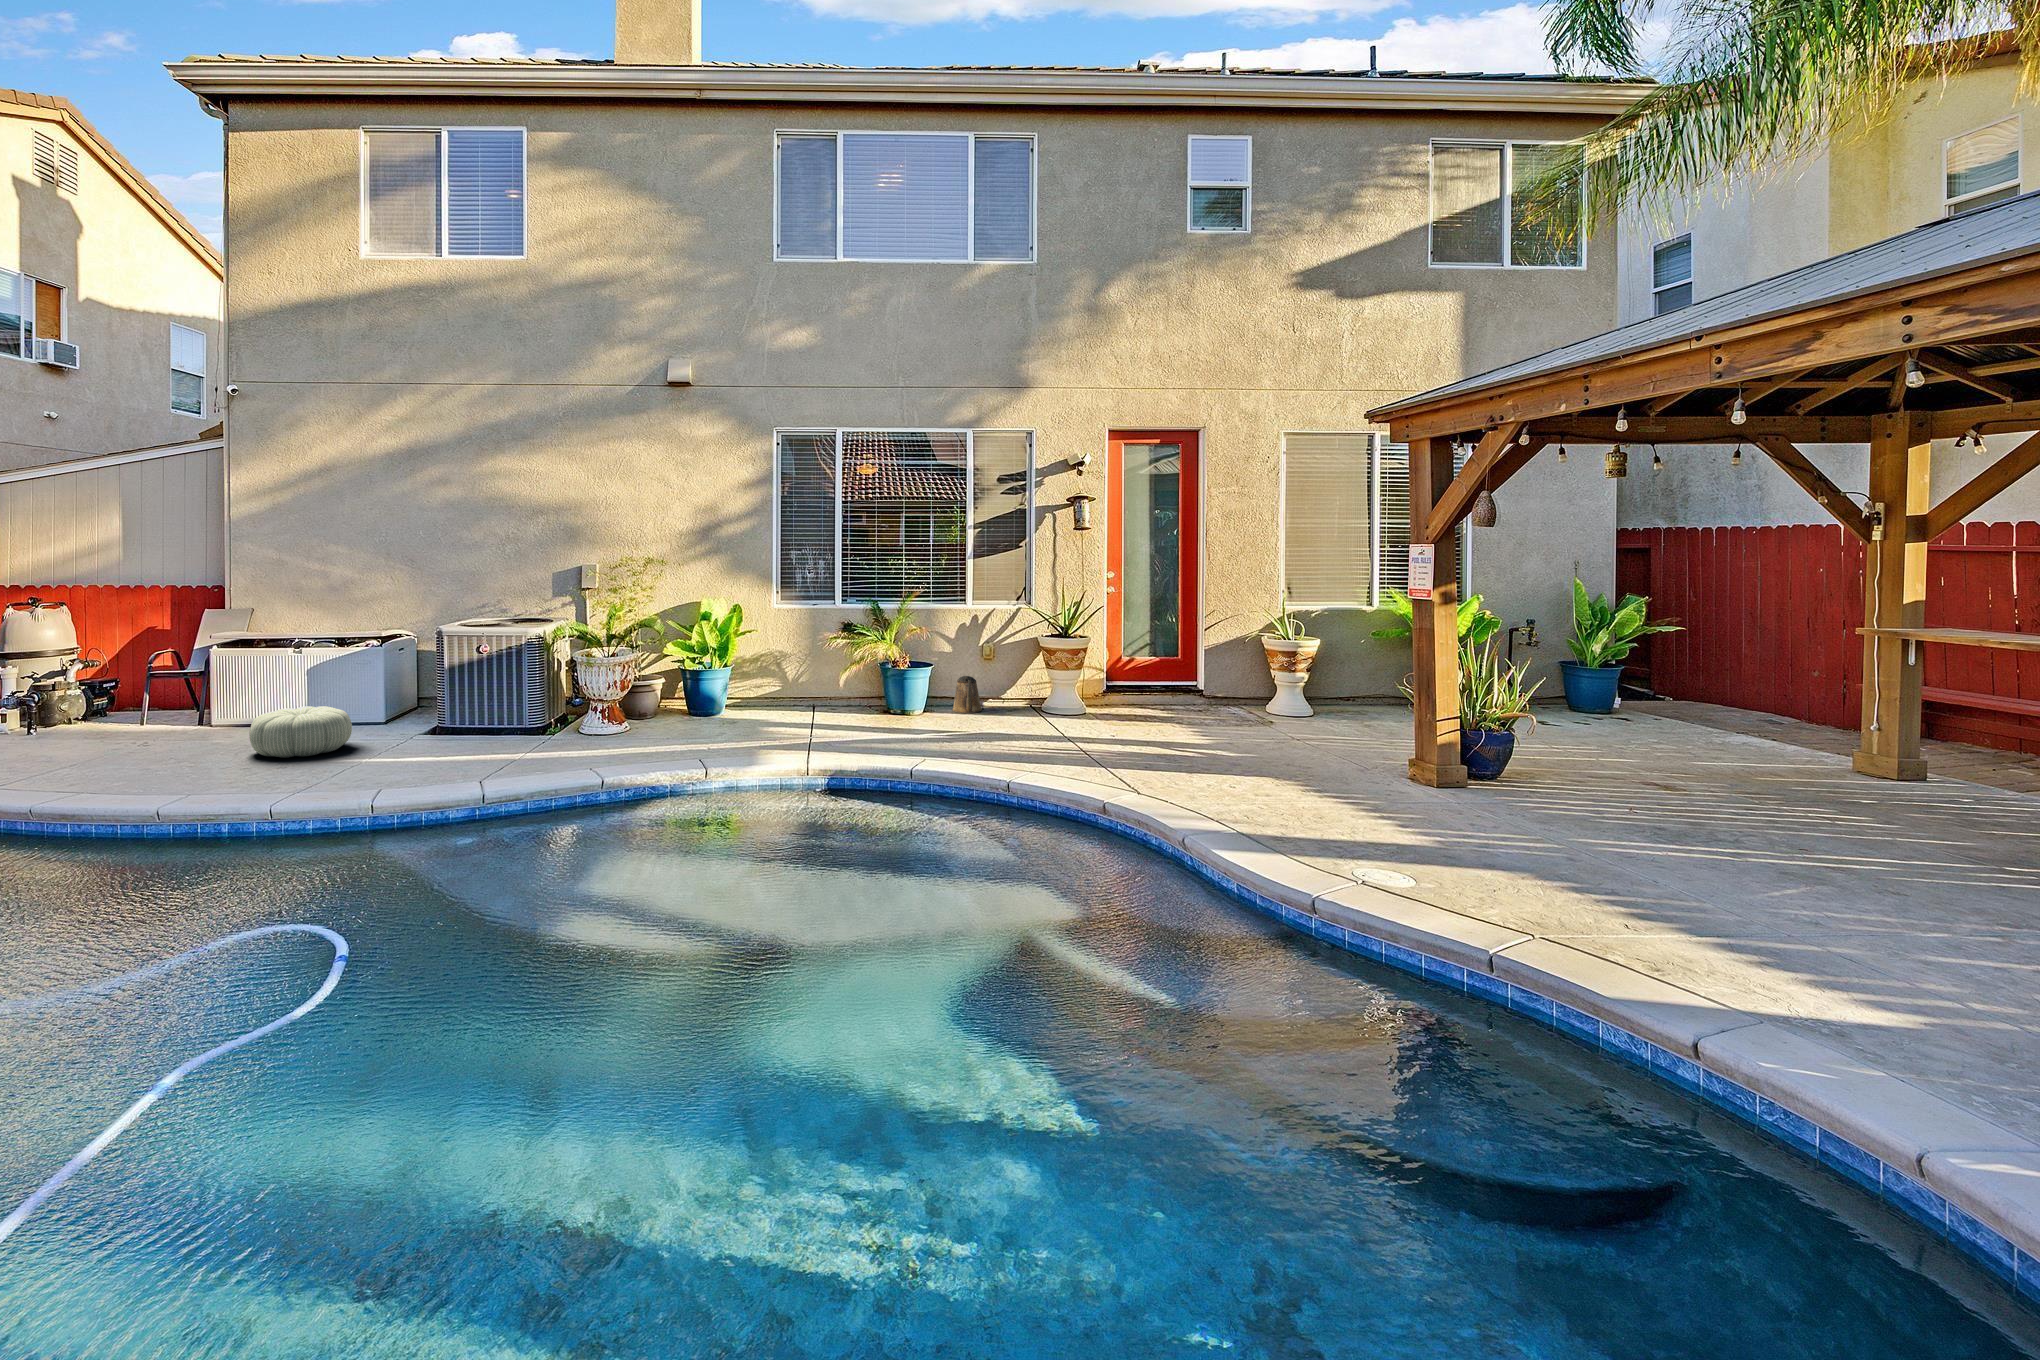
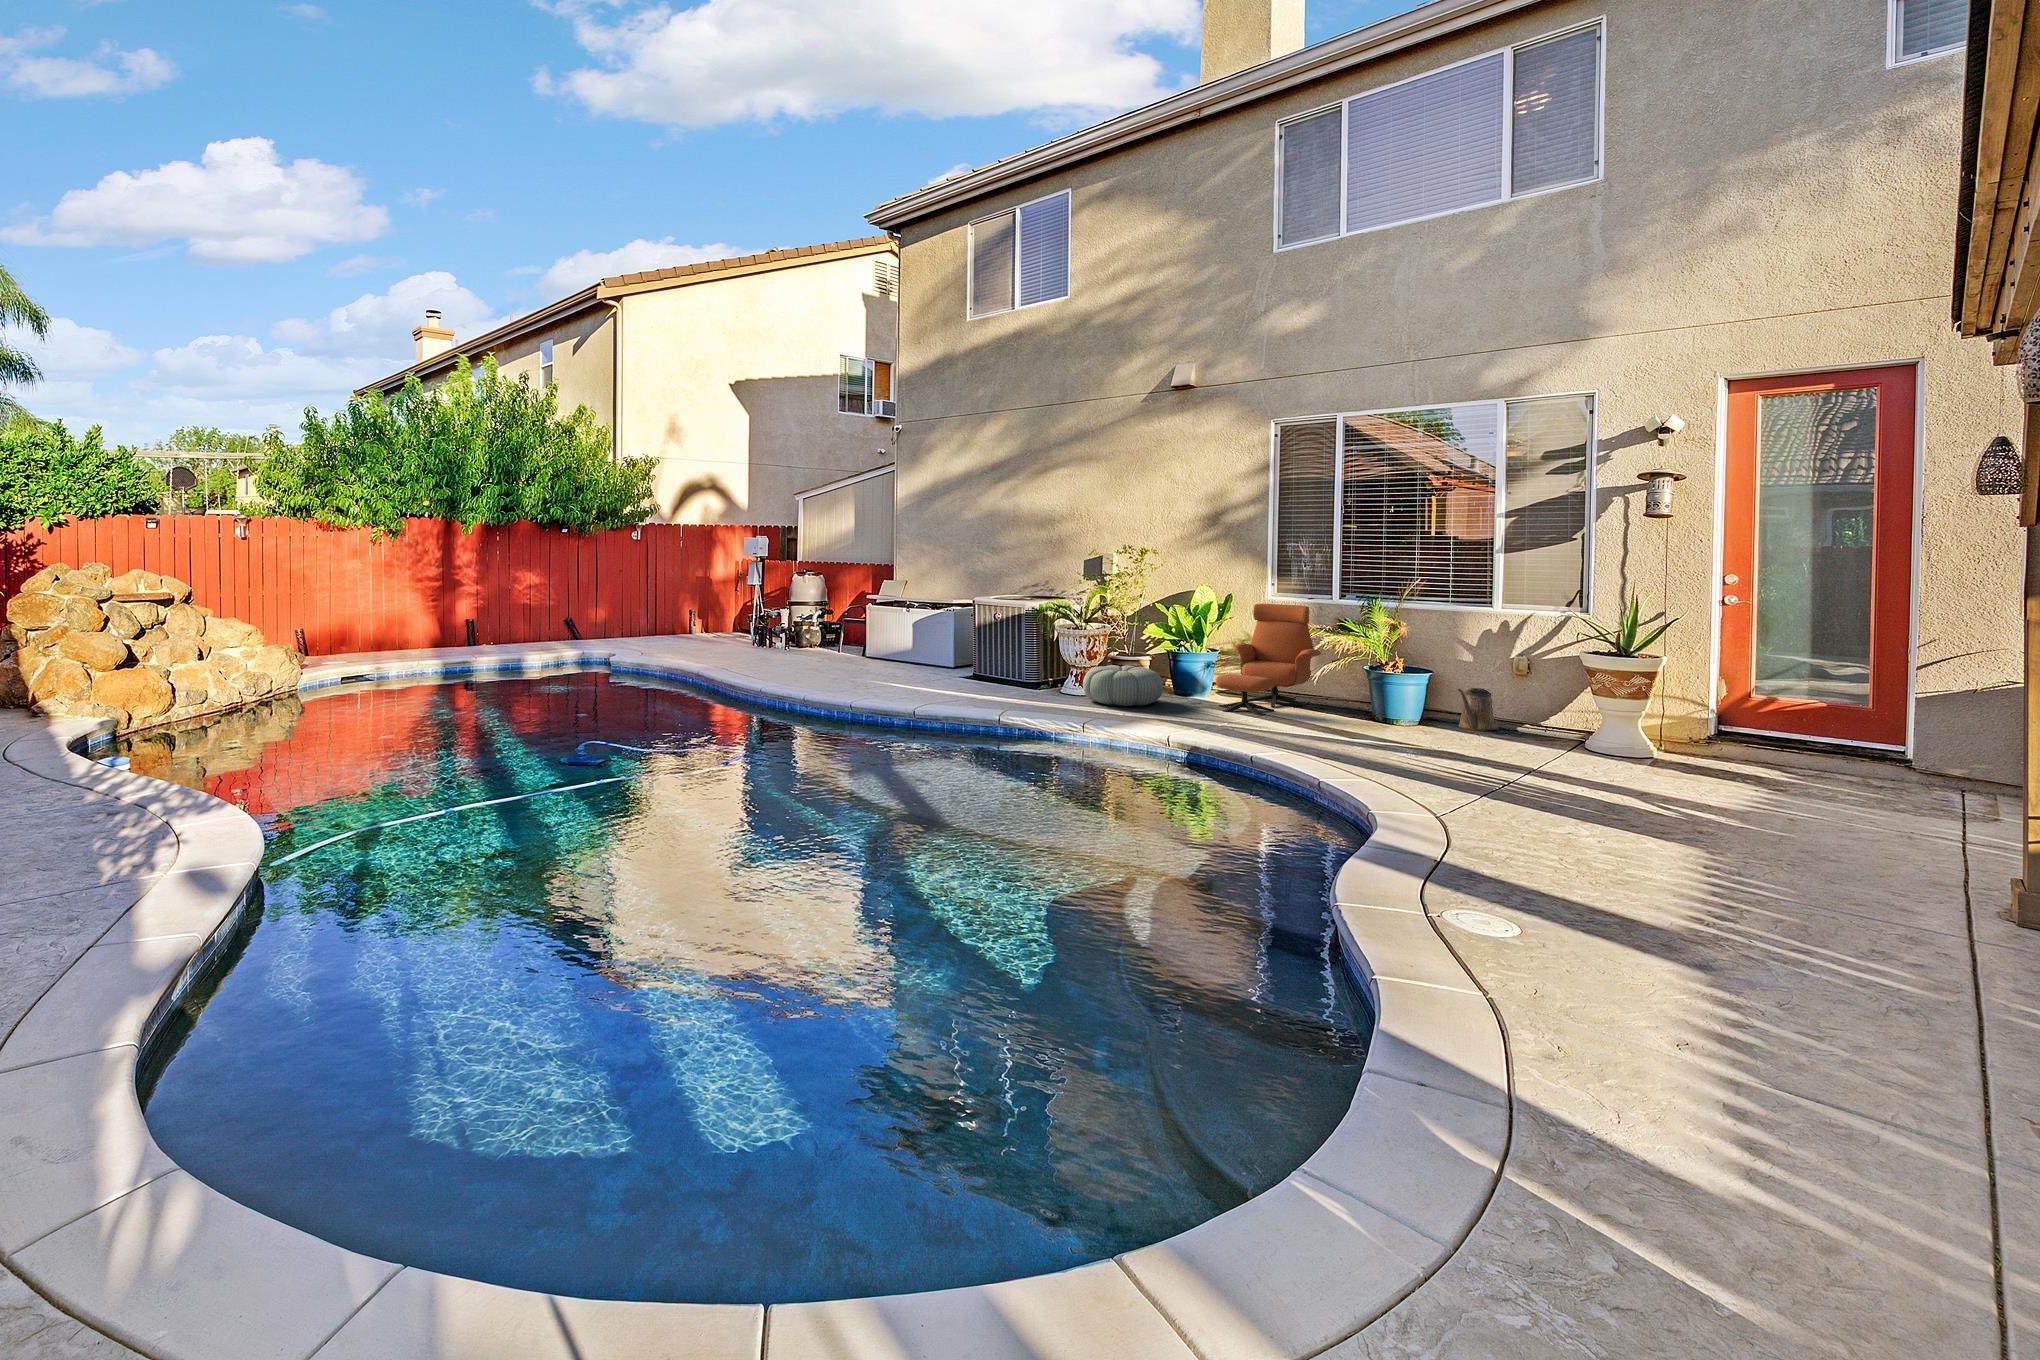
lounge chair: none [749,613,834,730] -> present [1216,604,1321,715]
pouf: present [249,706,352,758] -> present [1083,665,1163,706]

